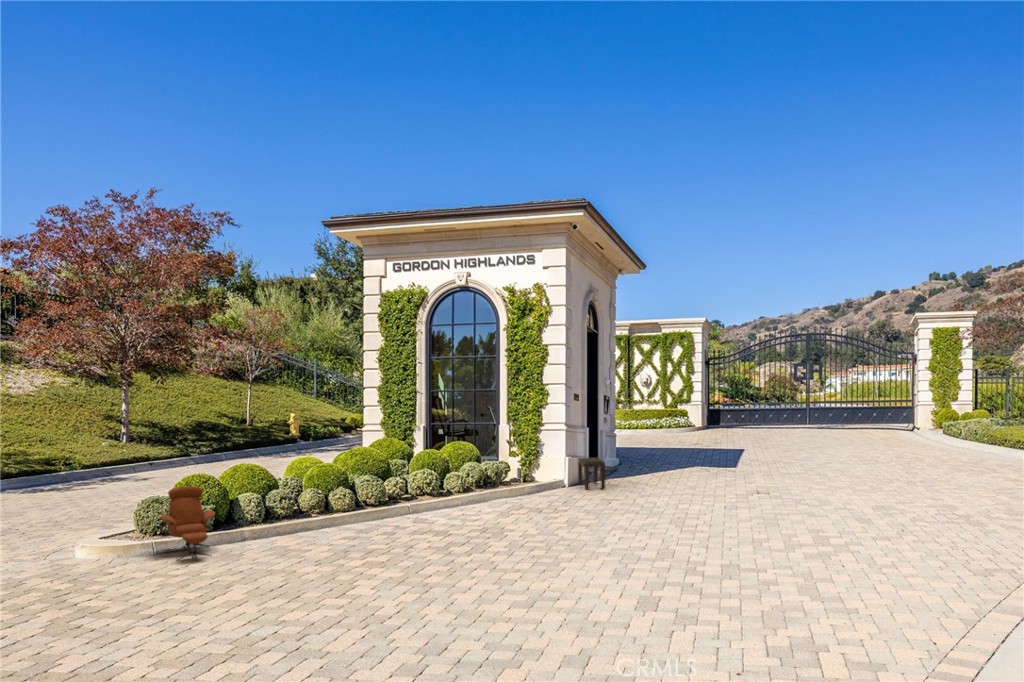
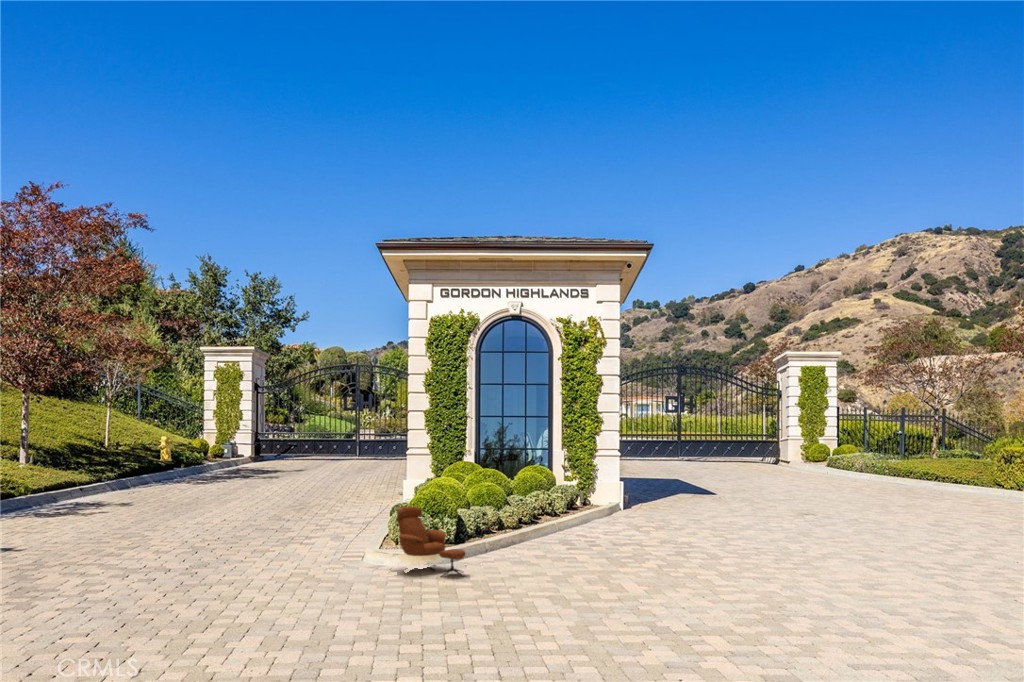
bench: present [578,457,606,490] -> none [620,482,658,511]

